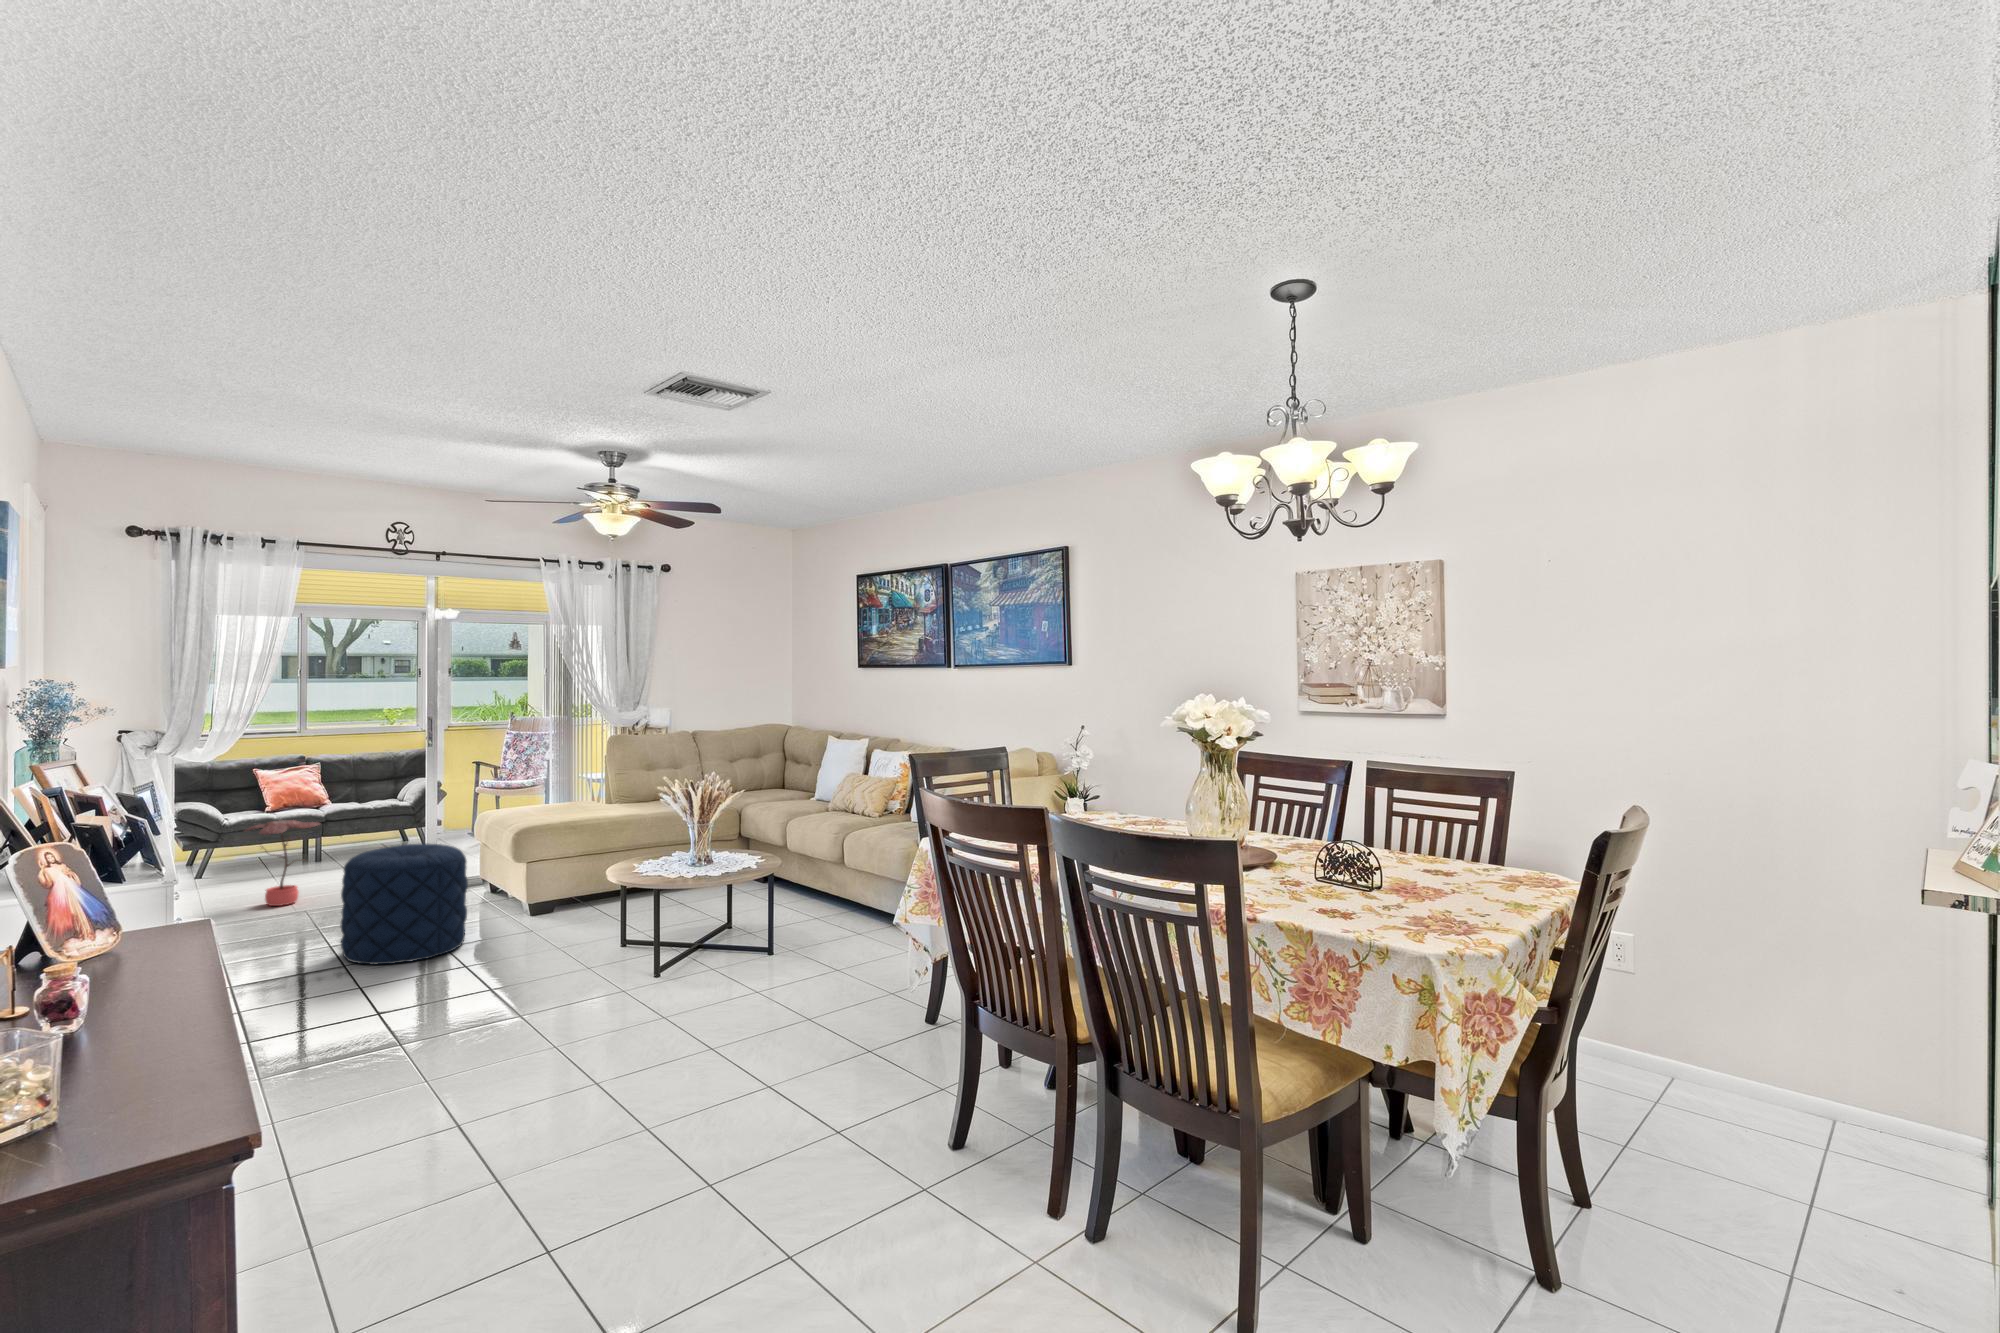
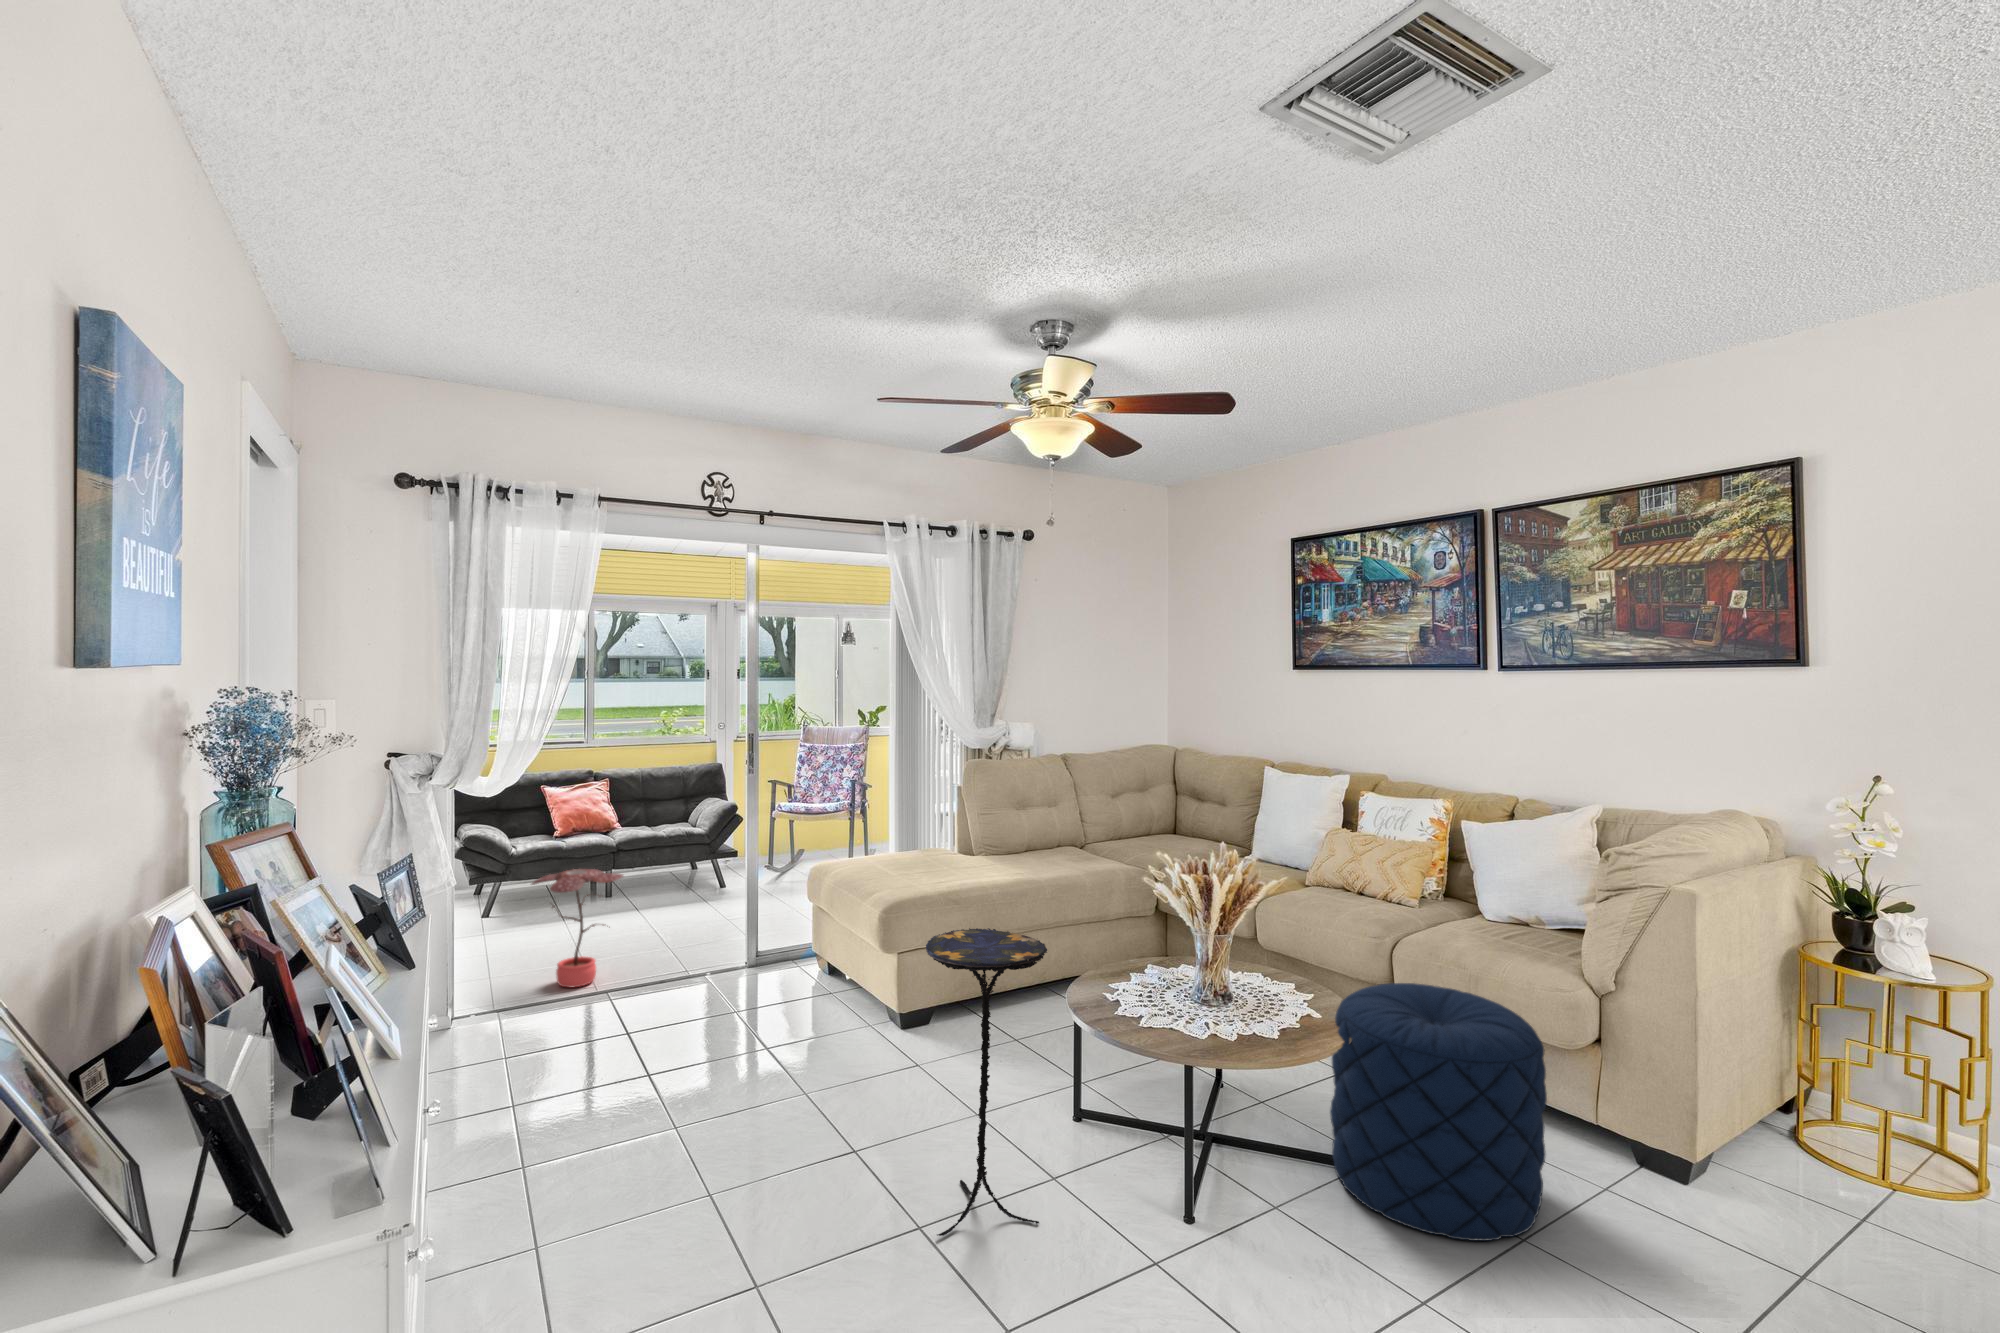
side table: none [496,819,572,983] -> present [926,928,1047,1236]
pouf: present [340,843,468,964] -> present [1330,983,1547,1241]

